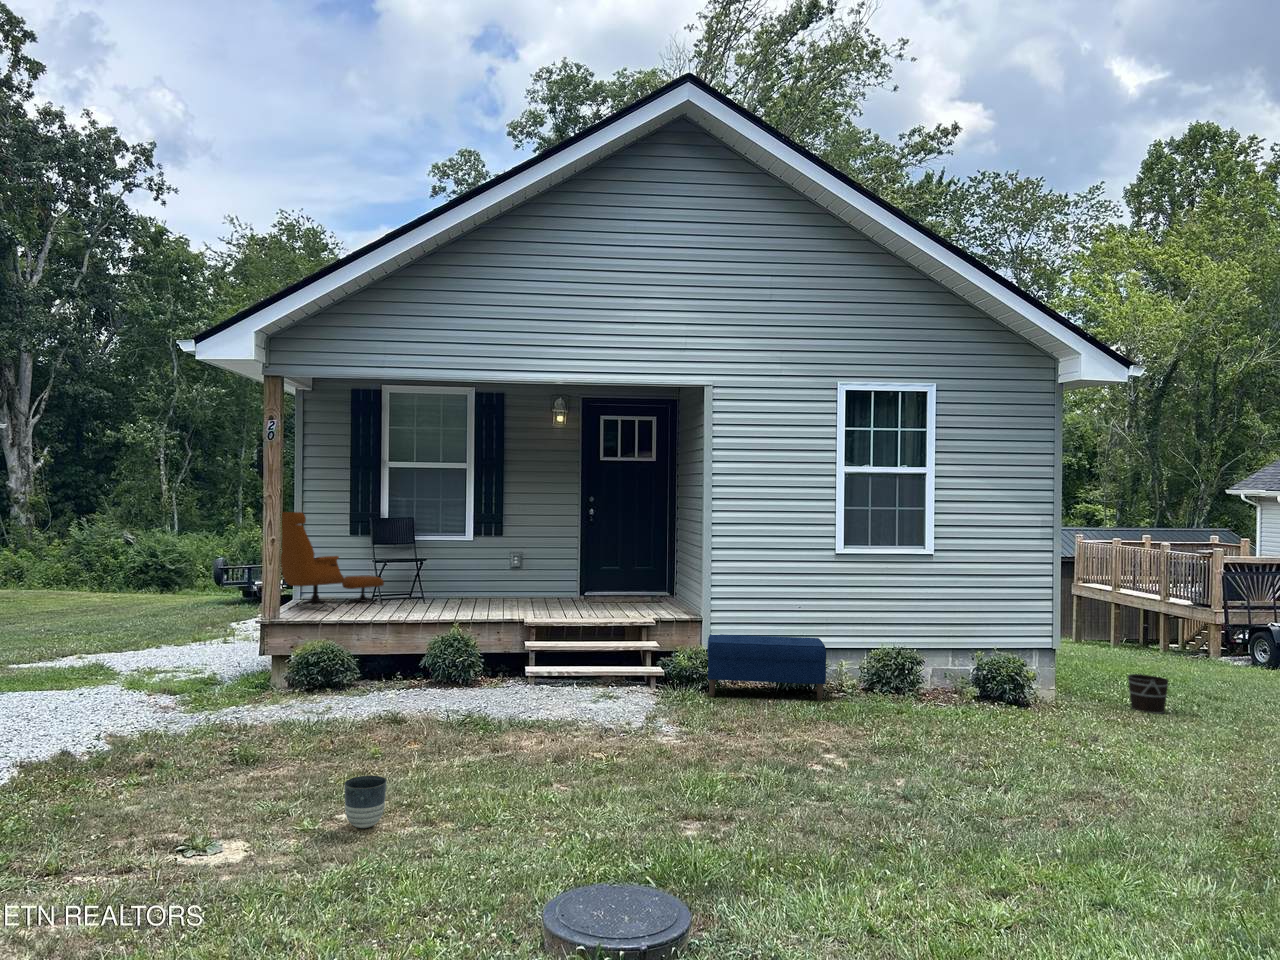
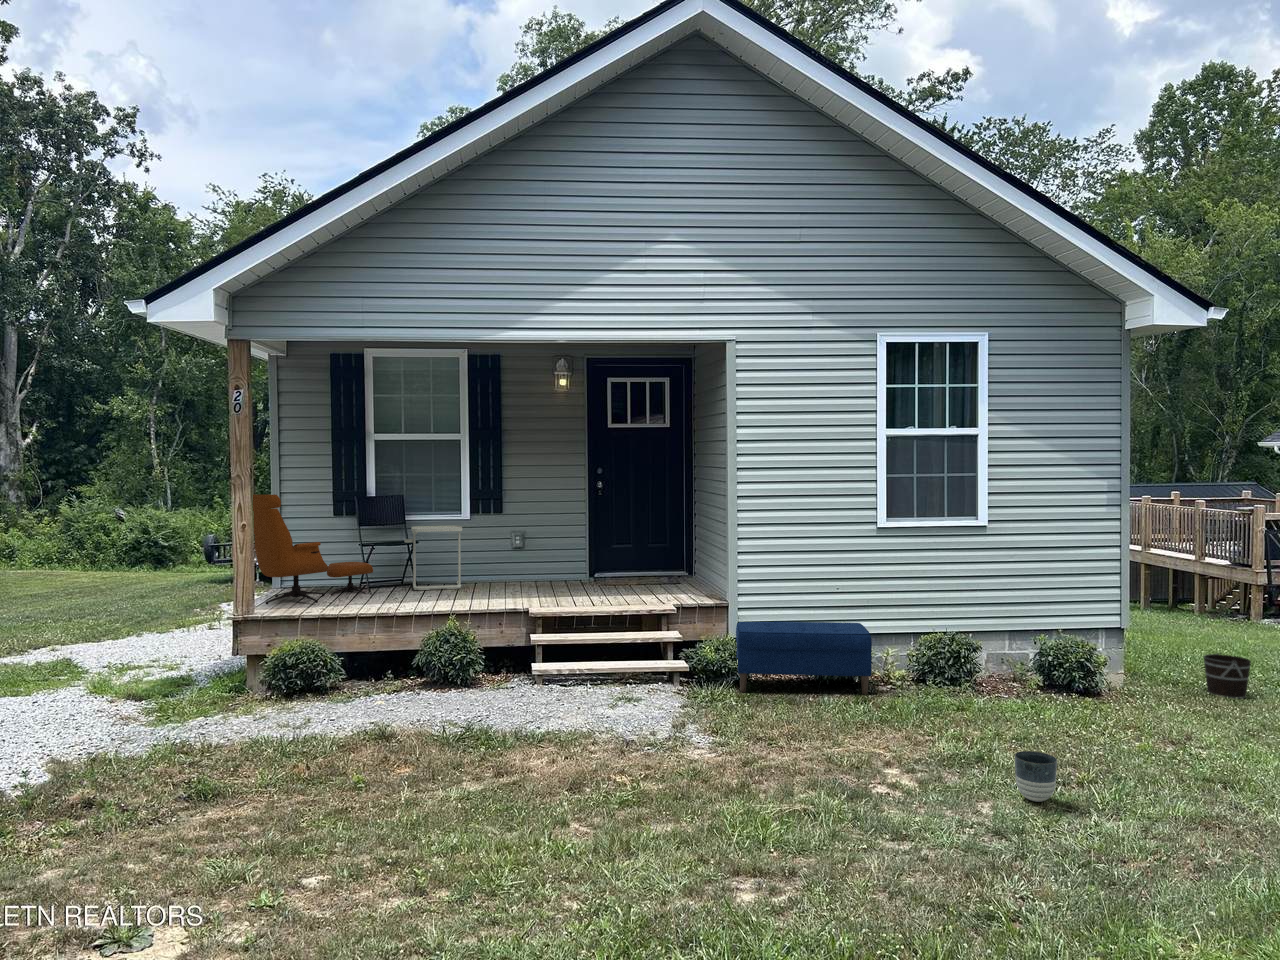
side table: none [413,545,465,602] -> present [405,526,462,590]
planter: present [345,776,387,828] -> present [1015,751,1057,802]

